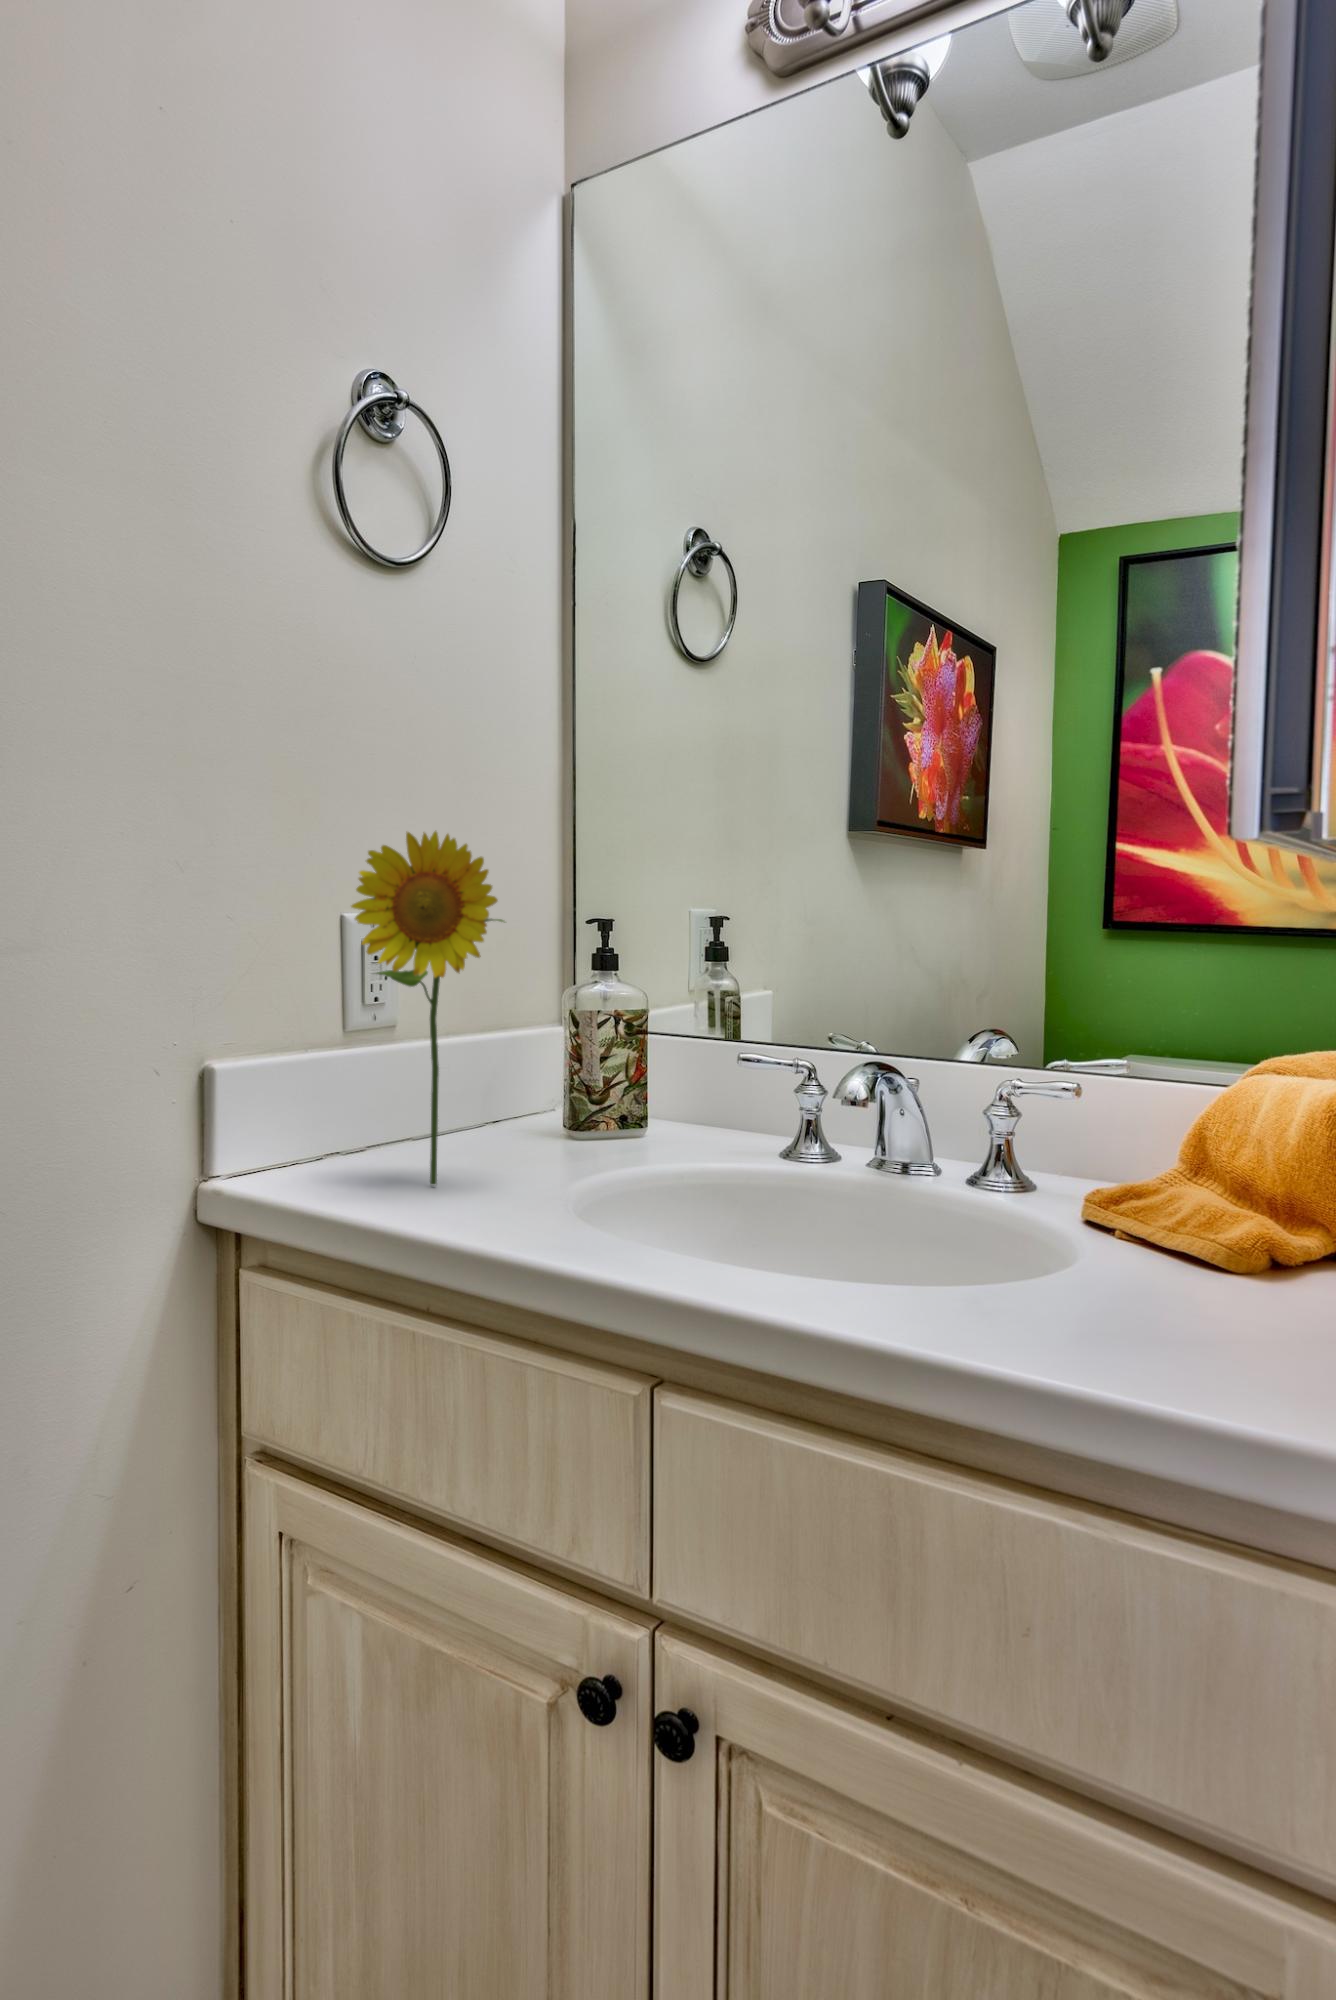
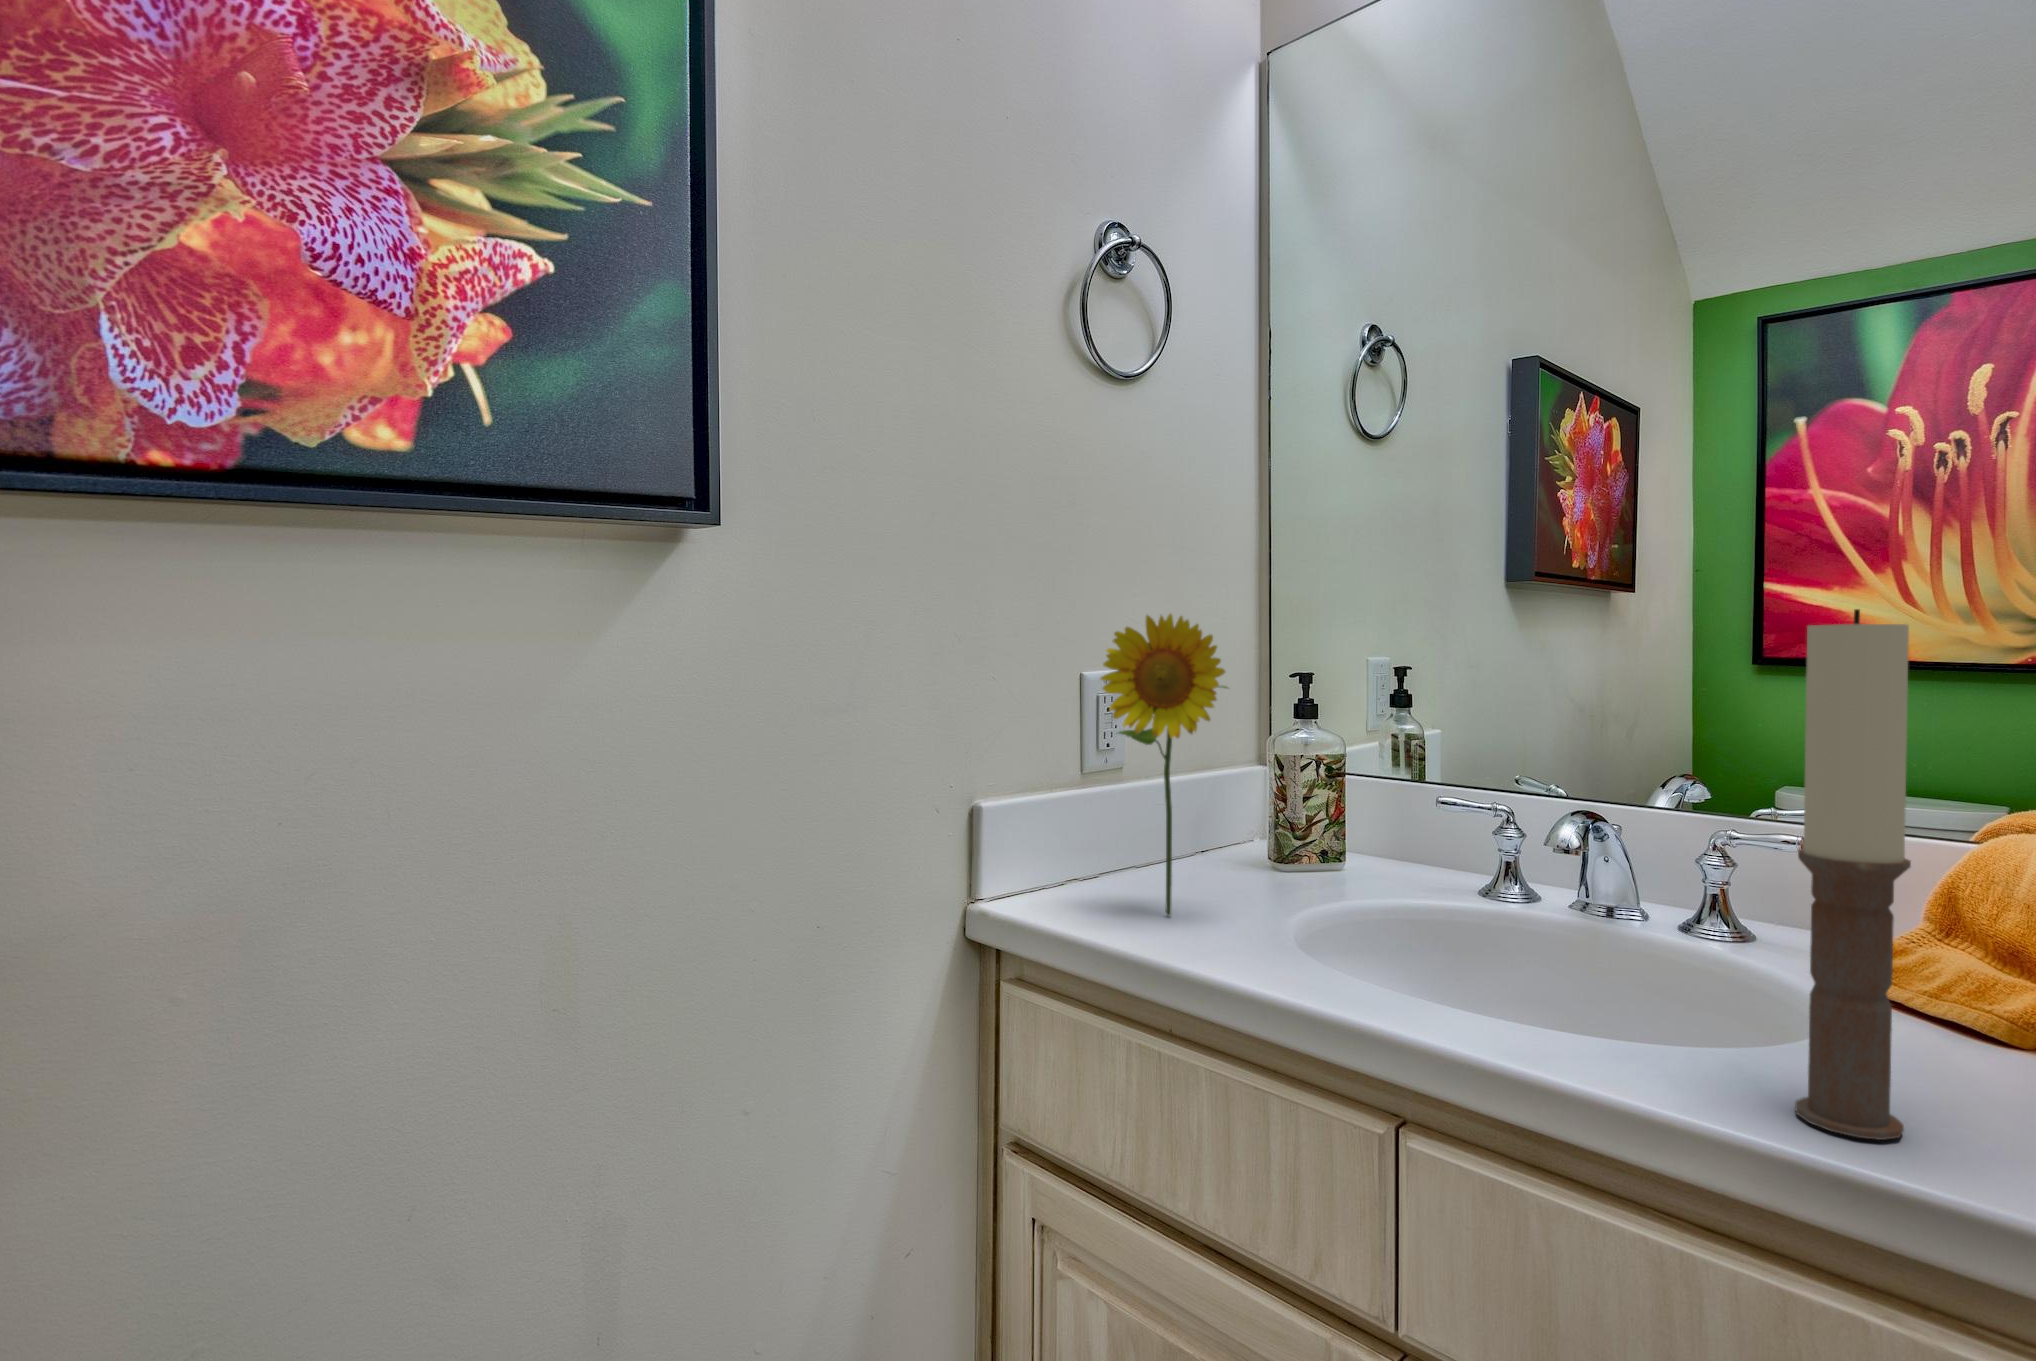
candle: none [1026,826,1137,1359] -> present [1795,609,1911,1140]

